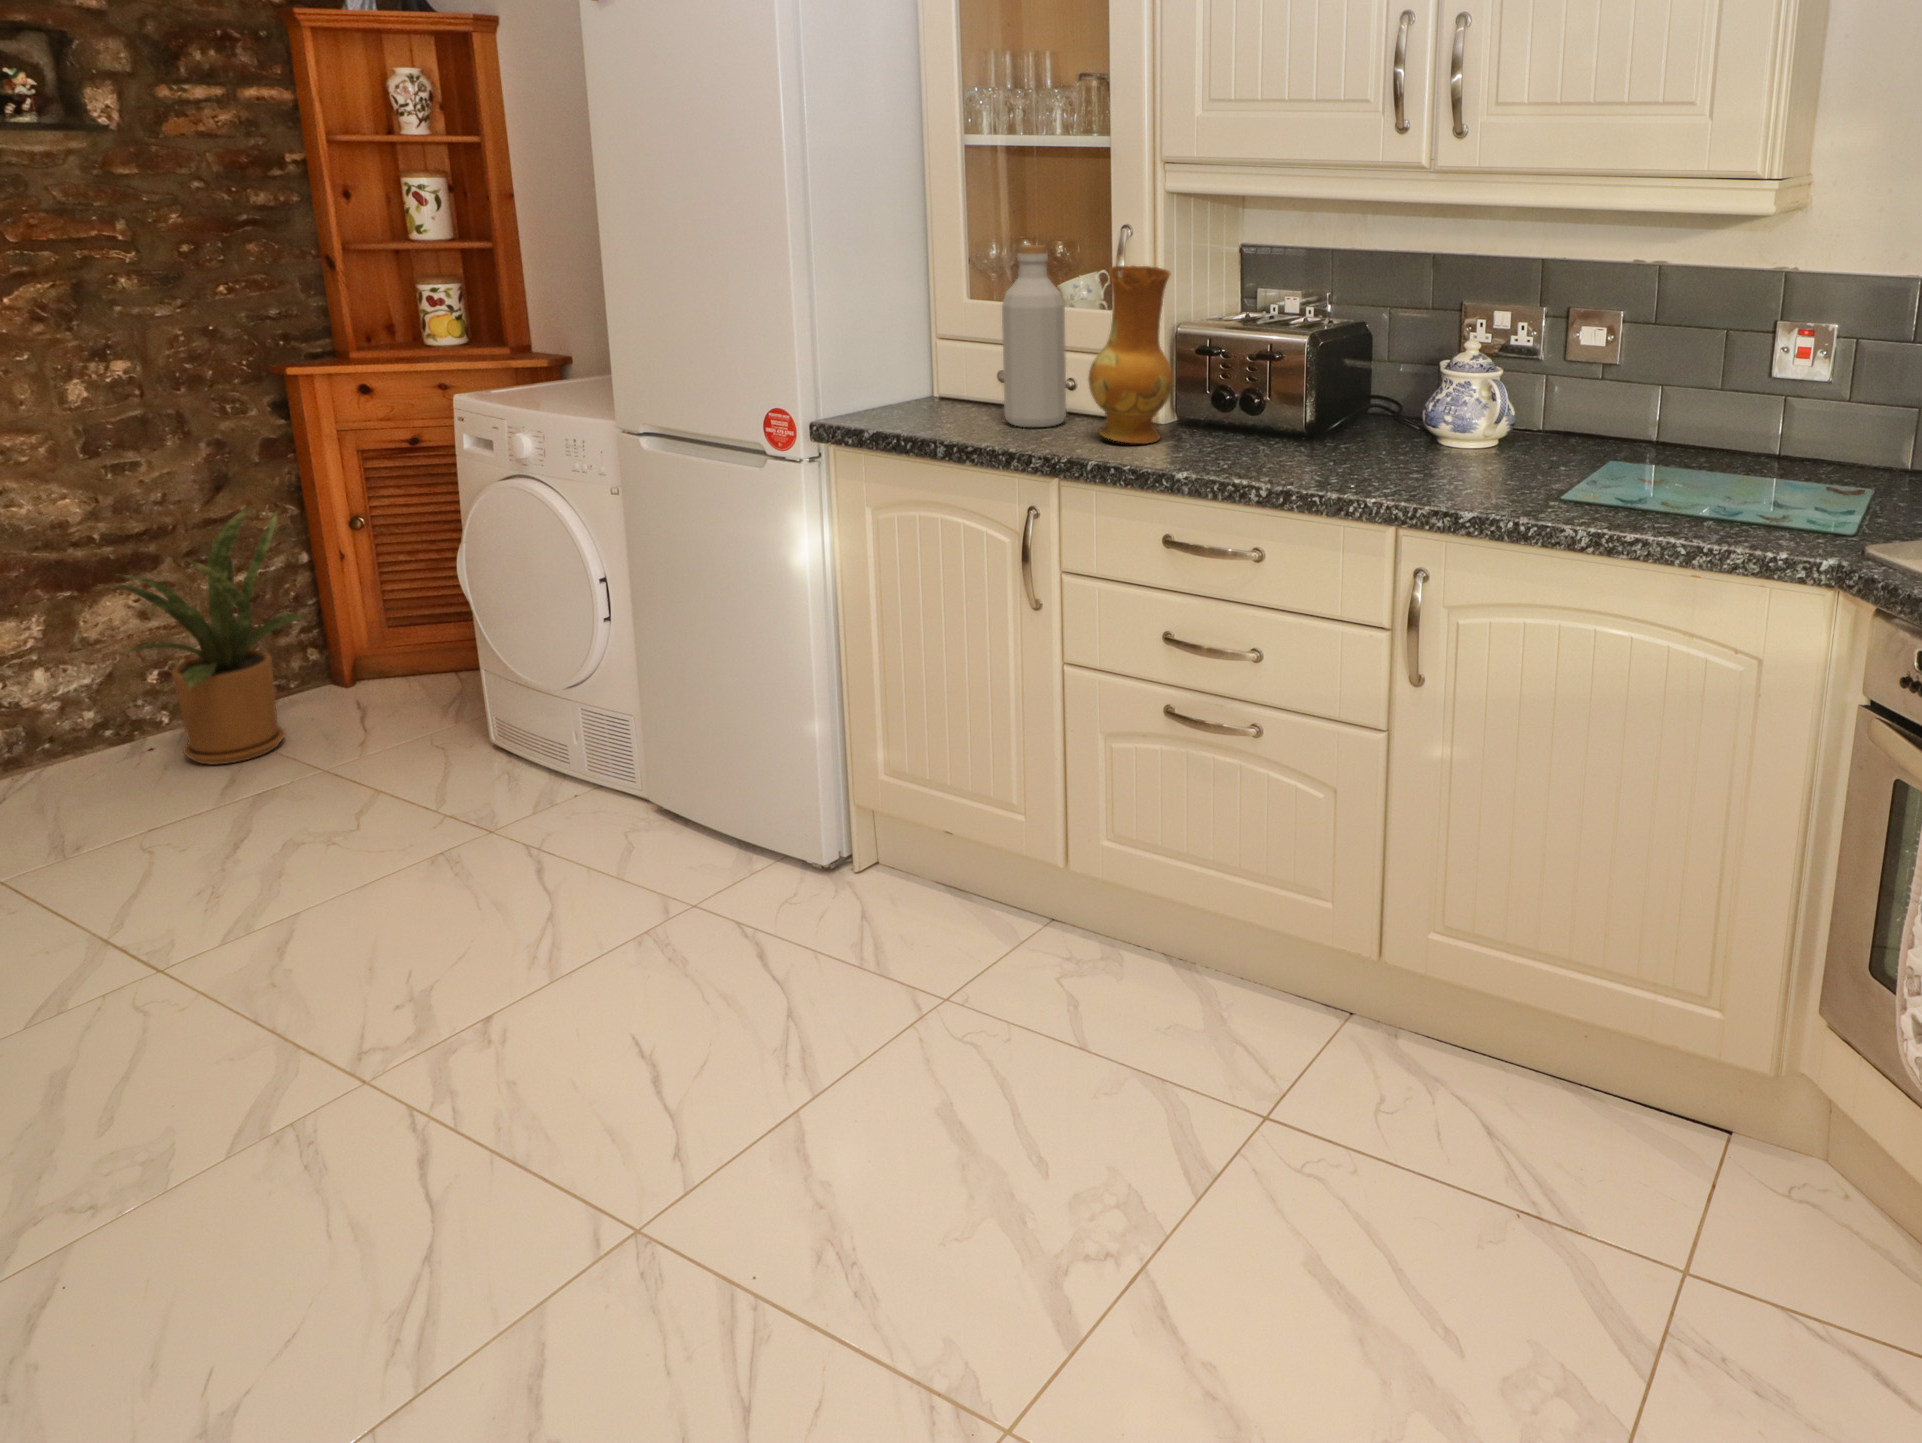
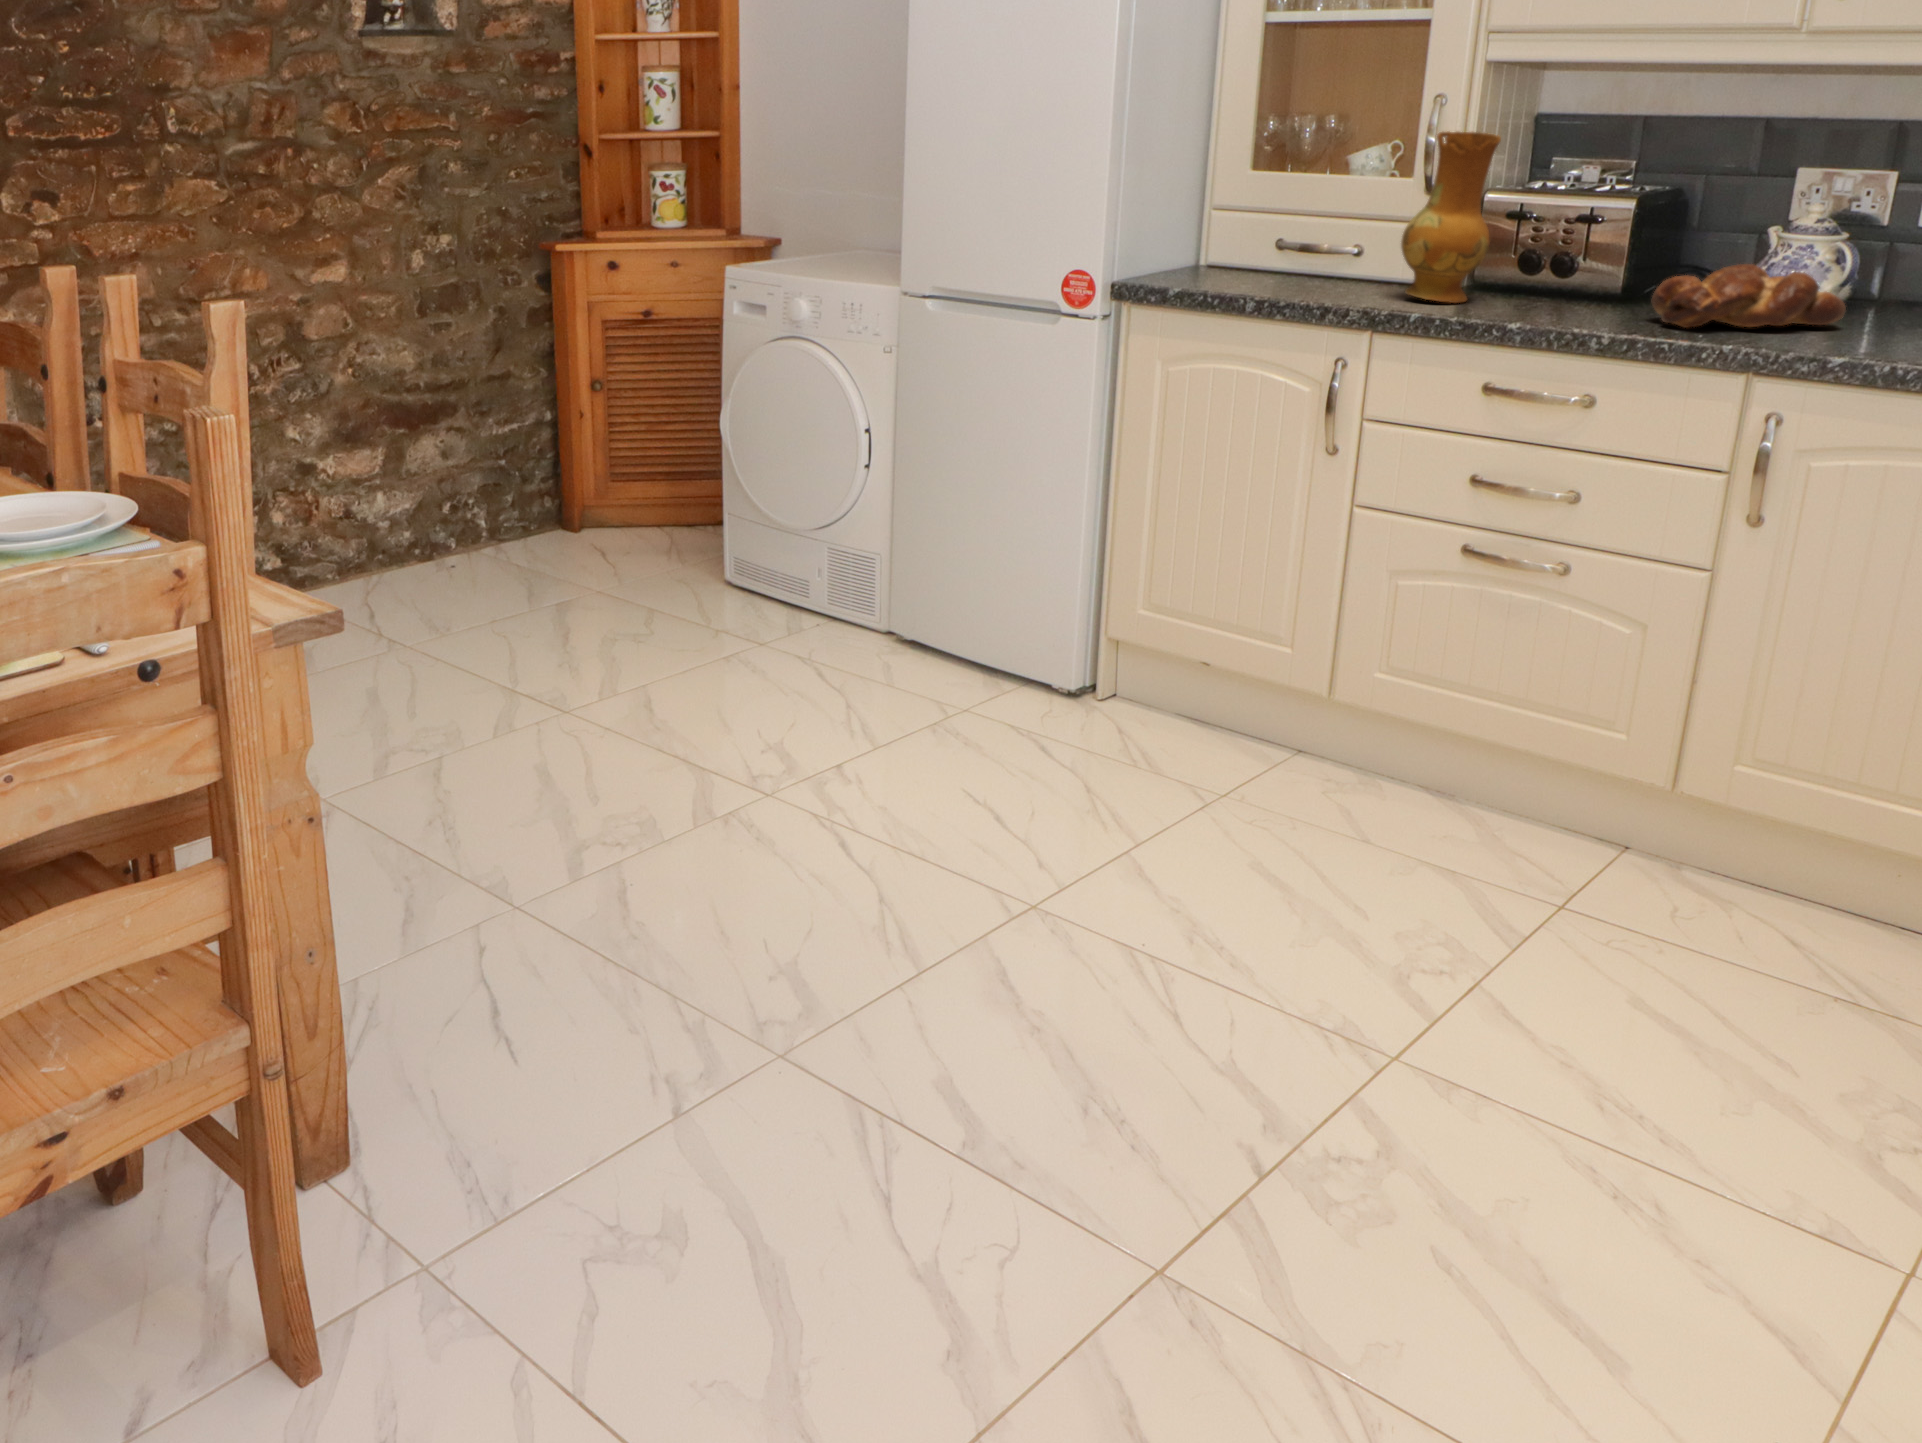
bottle: present [1002,245,1066,427] -> none [1295,115,1370,289]
bread loaf: none [1314,404,1486,472] -> present [1652,264,1846,328]
house plant: present [117,507,303,765] -> none [434,361,567,579]

